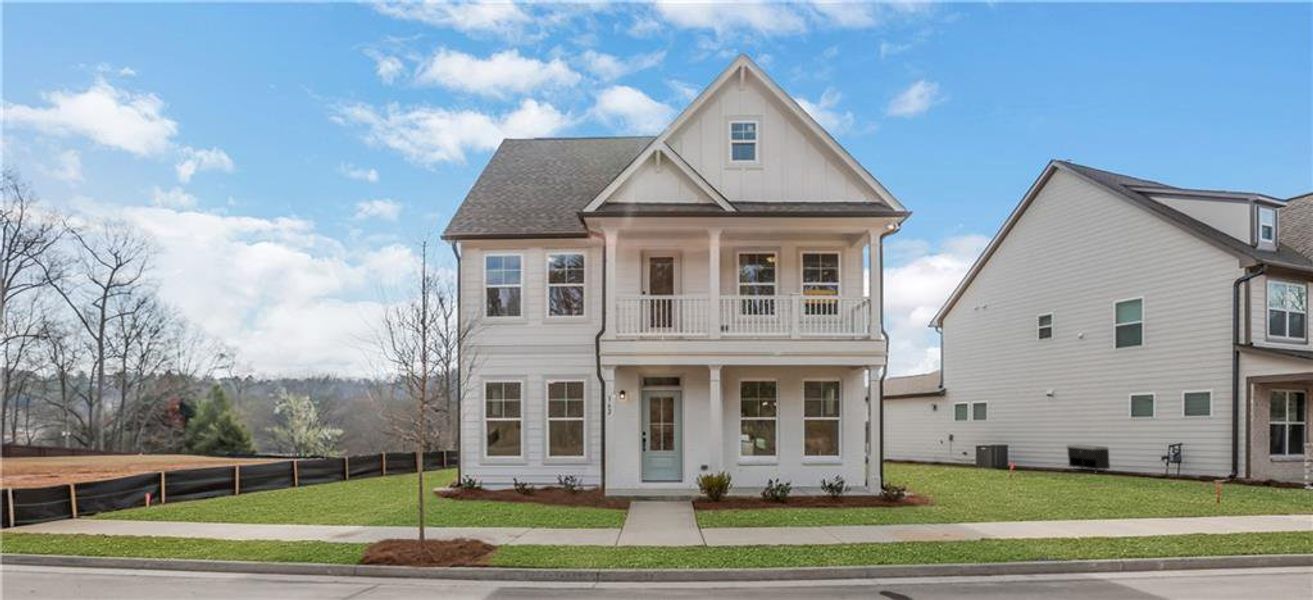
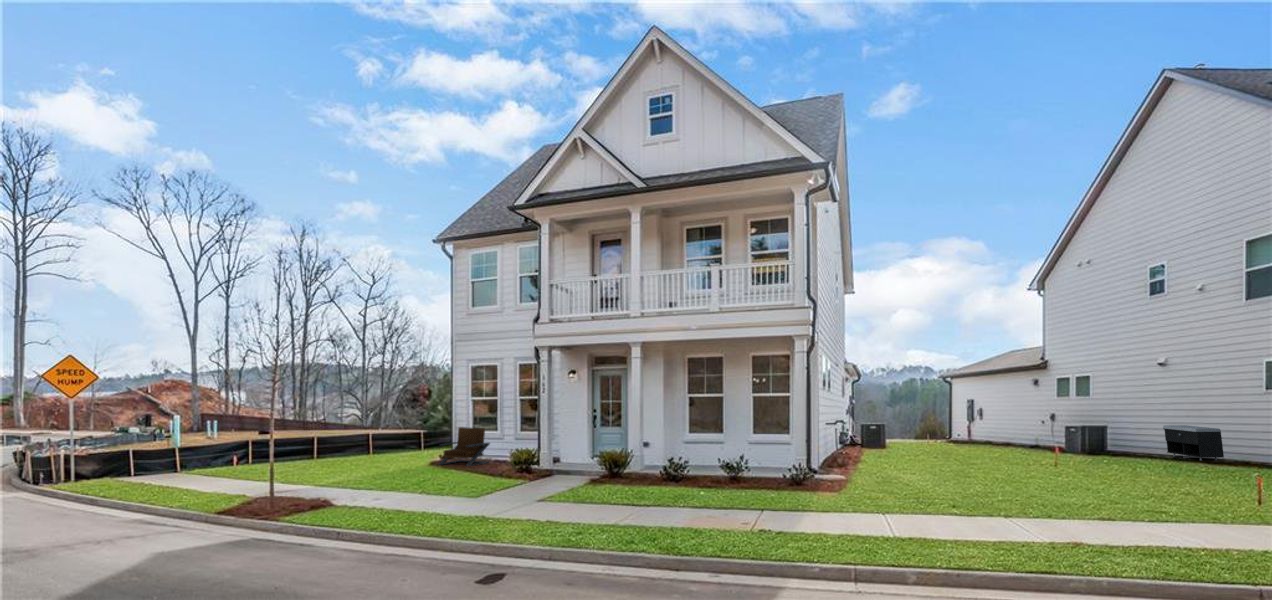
lounge chair: none [456,452,510,497] -> present [439,427,490,466]

